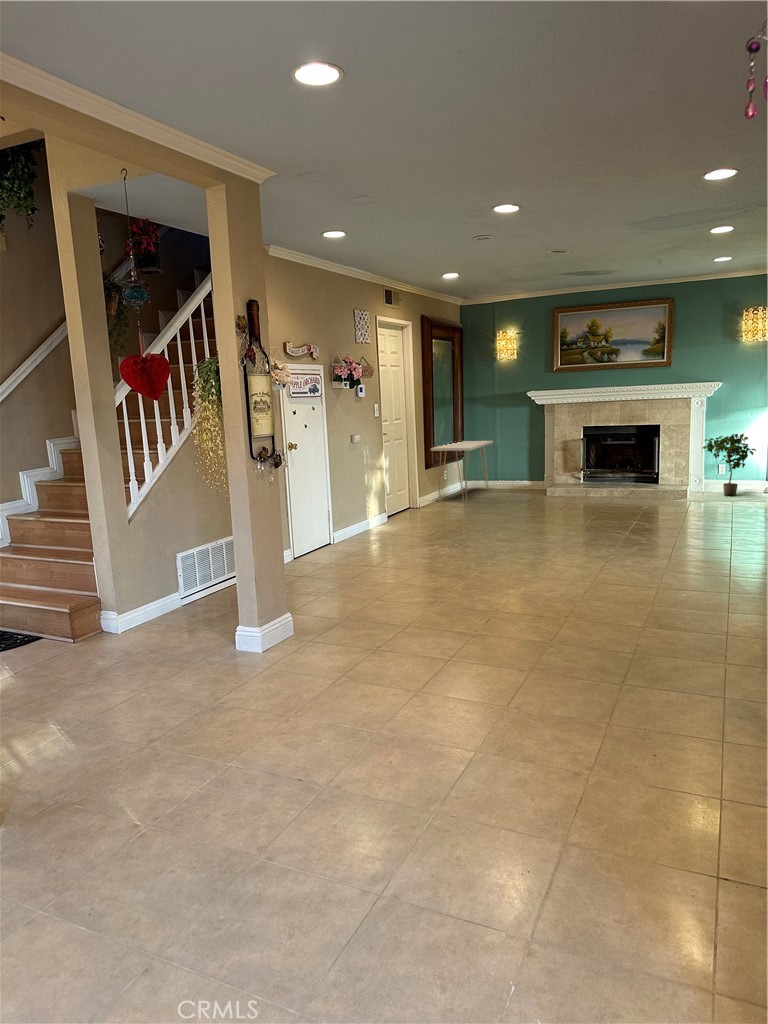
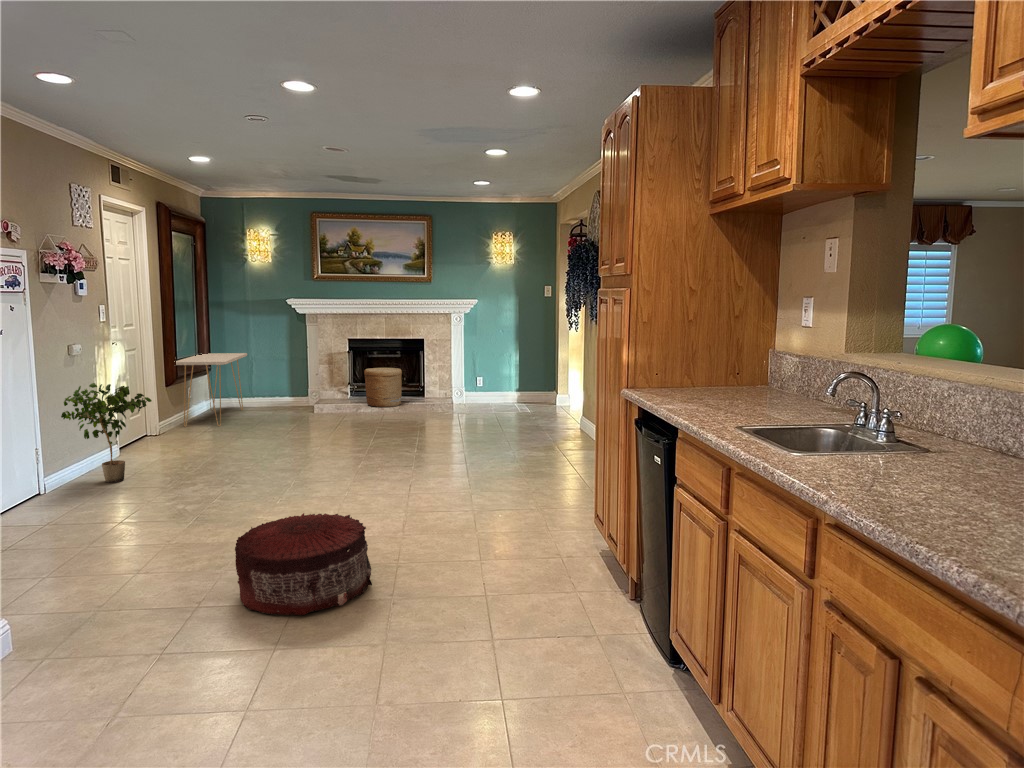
potted plant: present [703,434,756,496] -> present [61,383,152,483]
woven basket: none [598,454,636,492] -> present [364,368,402,407]
pouf: none [428,571,534,648] -> present [235,513,372,615]

